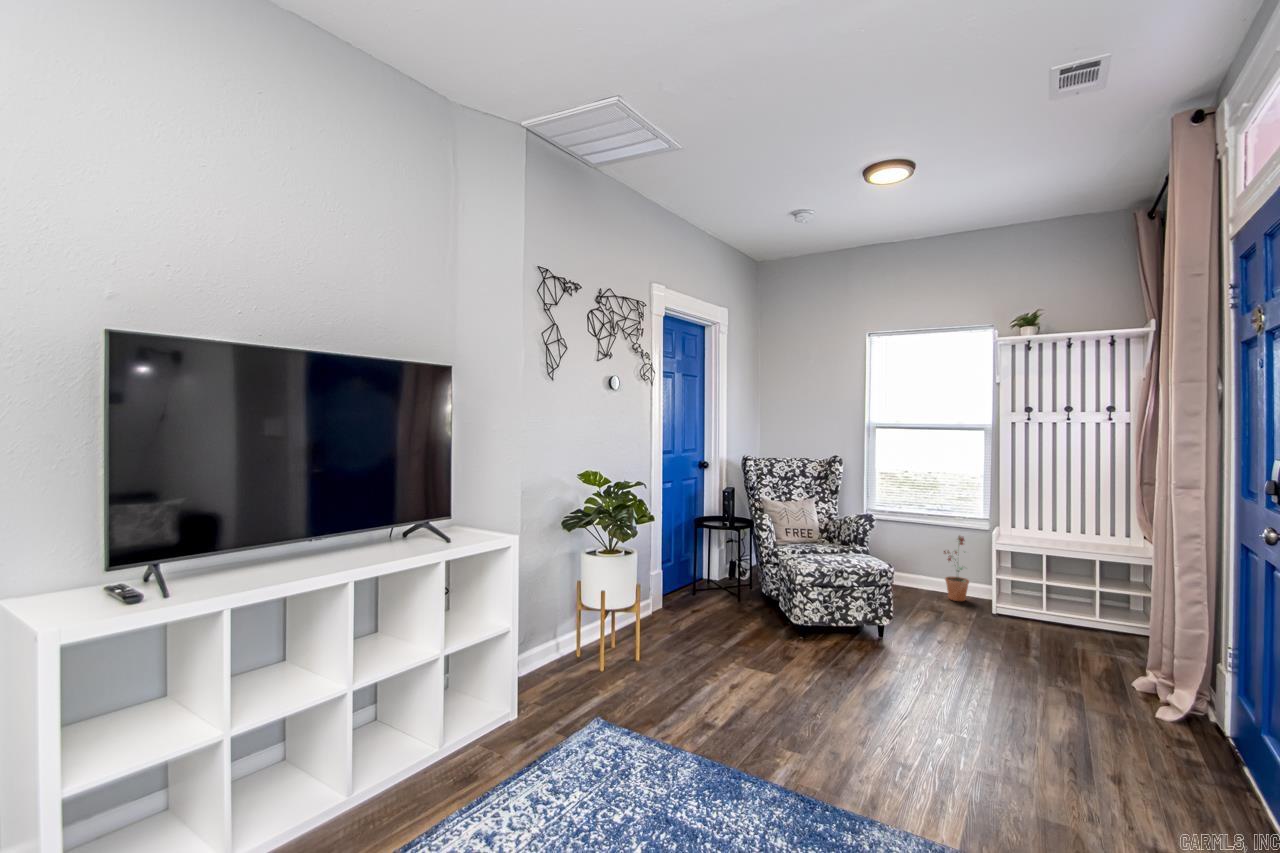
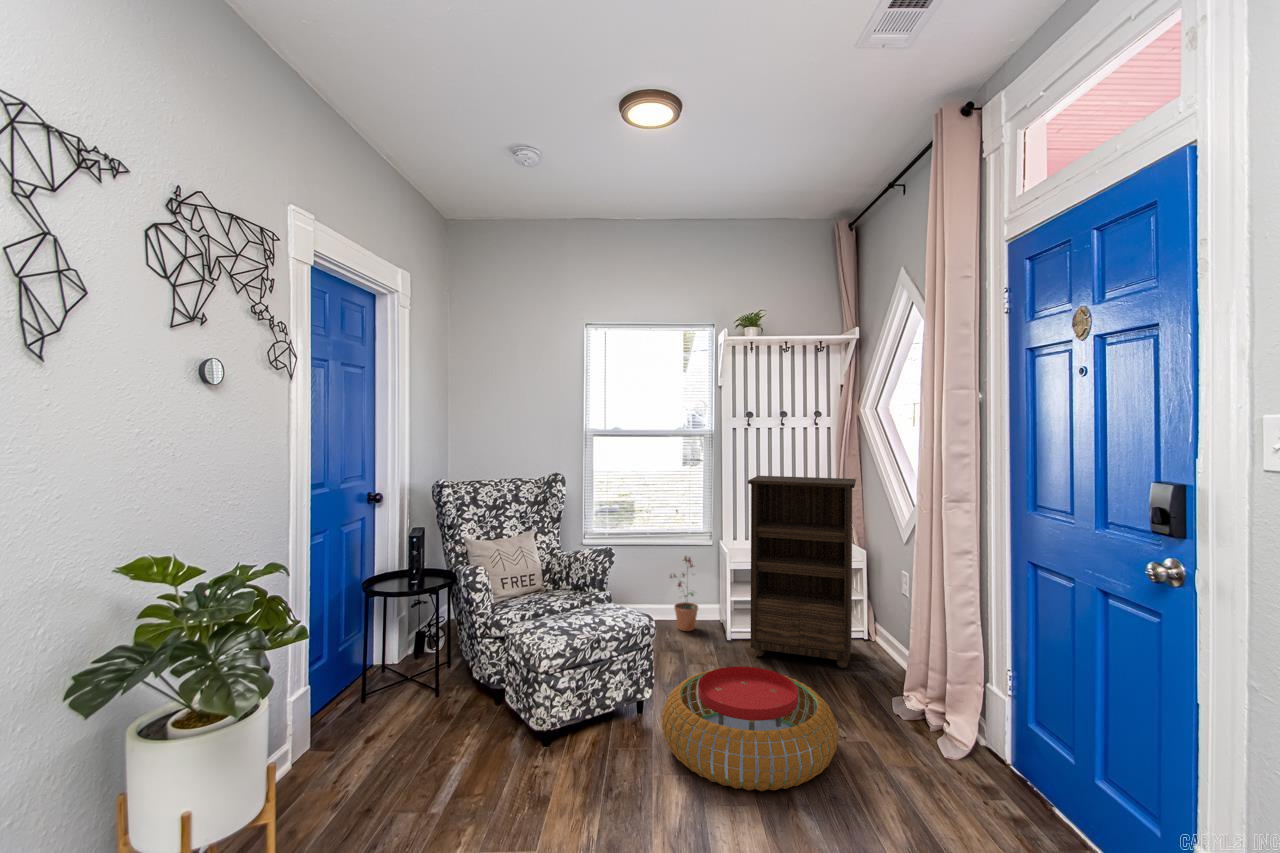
bookshelf: none [1006,465,1133,648] -> present [748,476,856,668]
pouf: none [883,609,1036,693] -> present [662,667,838,791]

